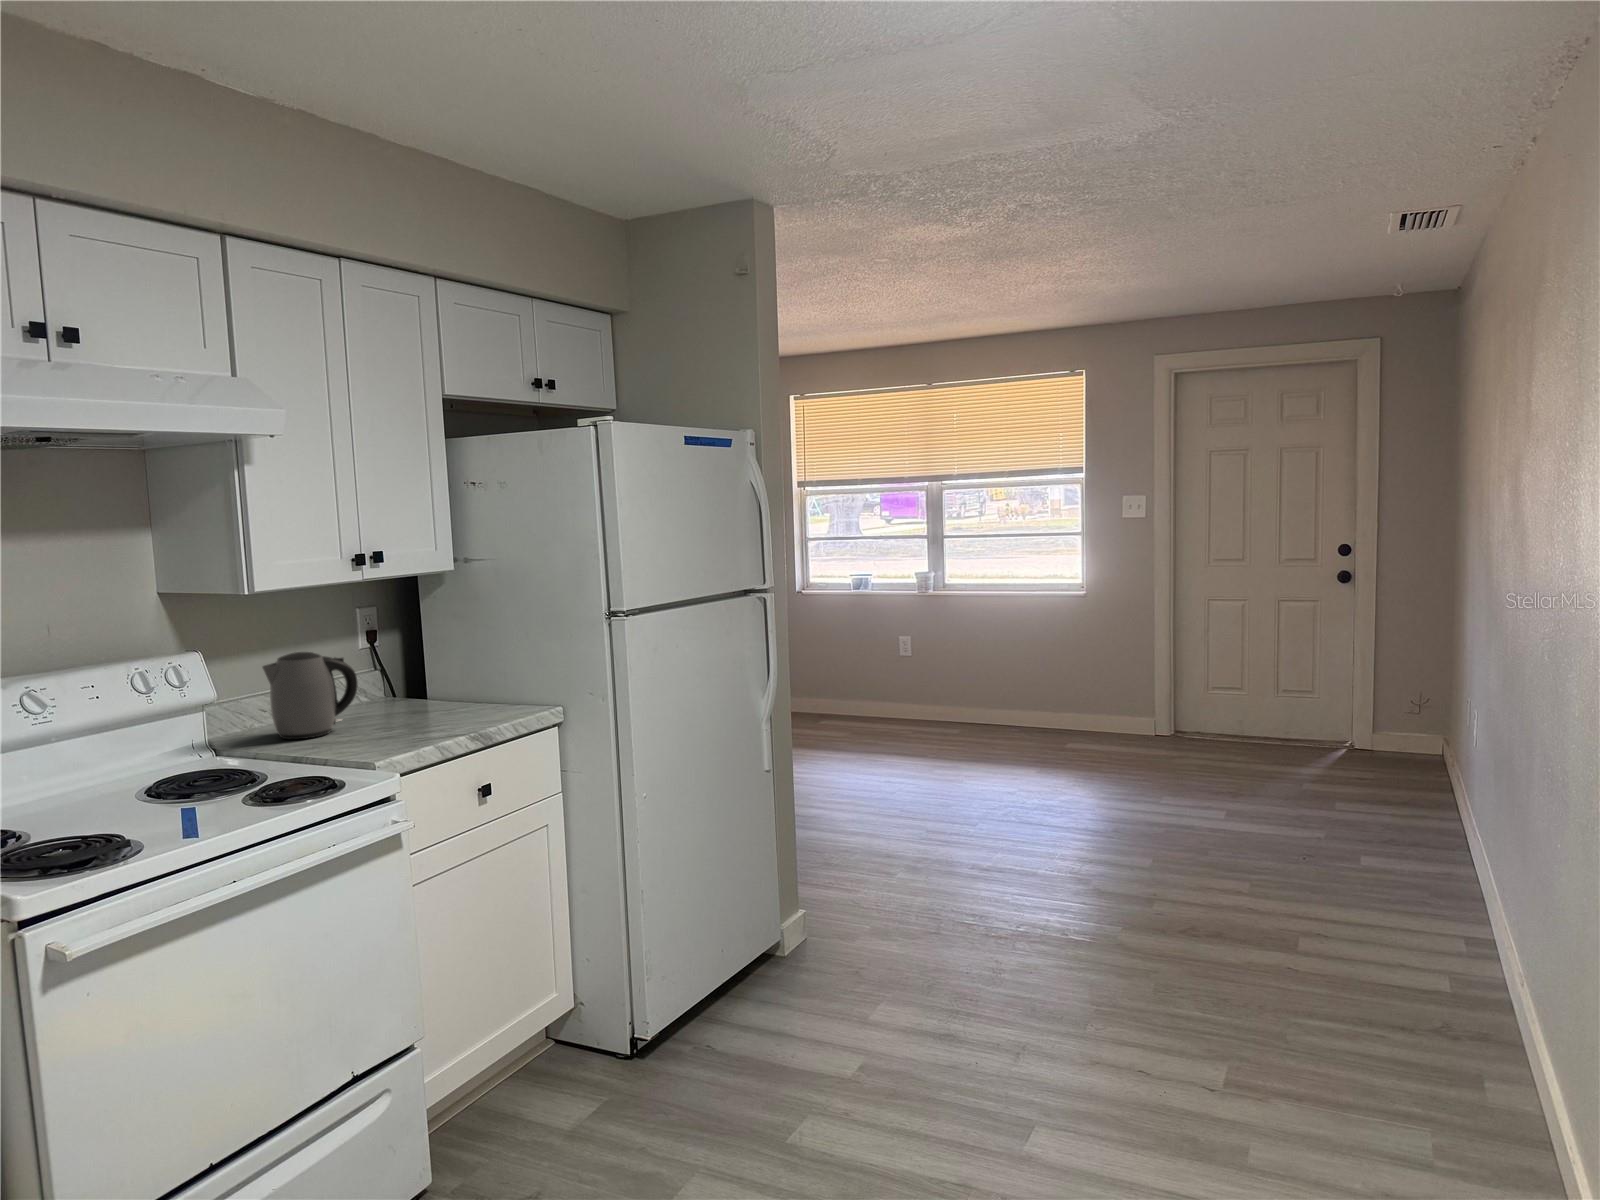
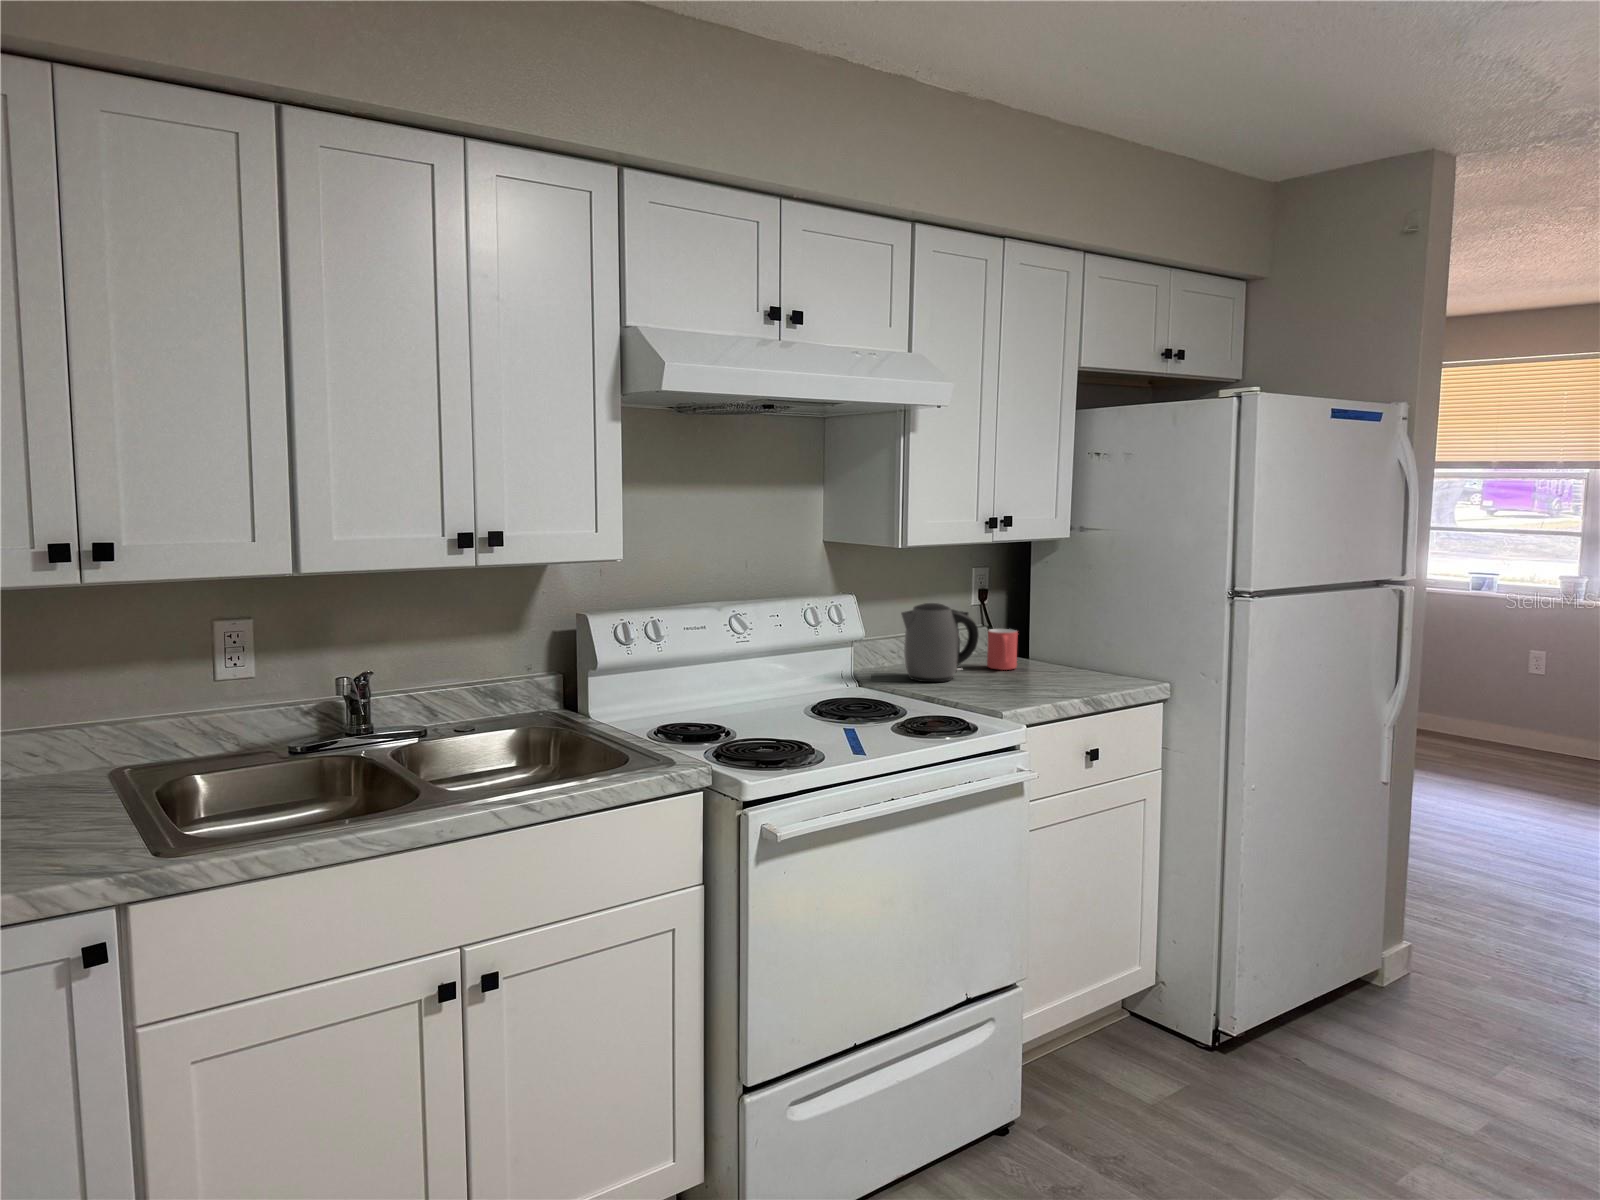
mug: none [373,671,409,714] -> present [987,629,1018,670]

